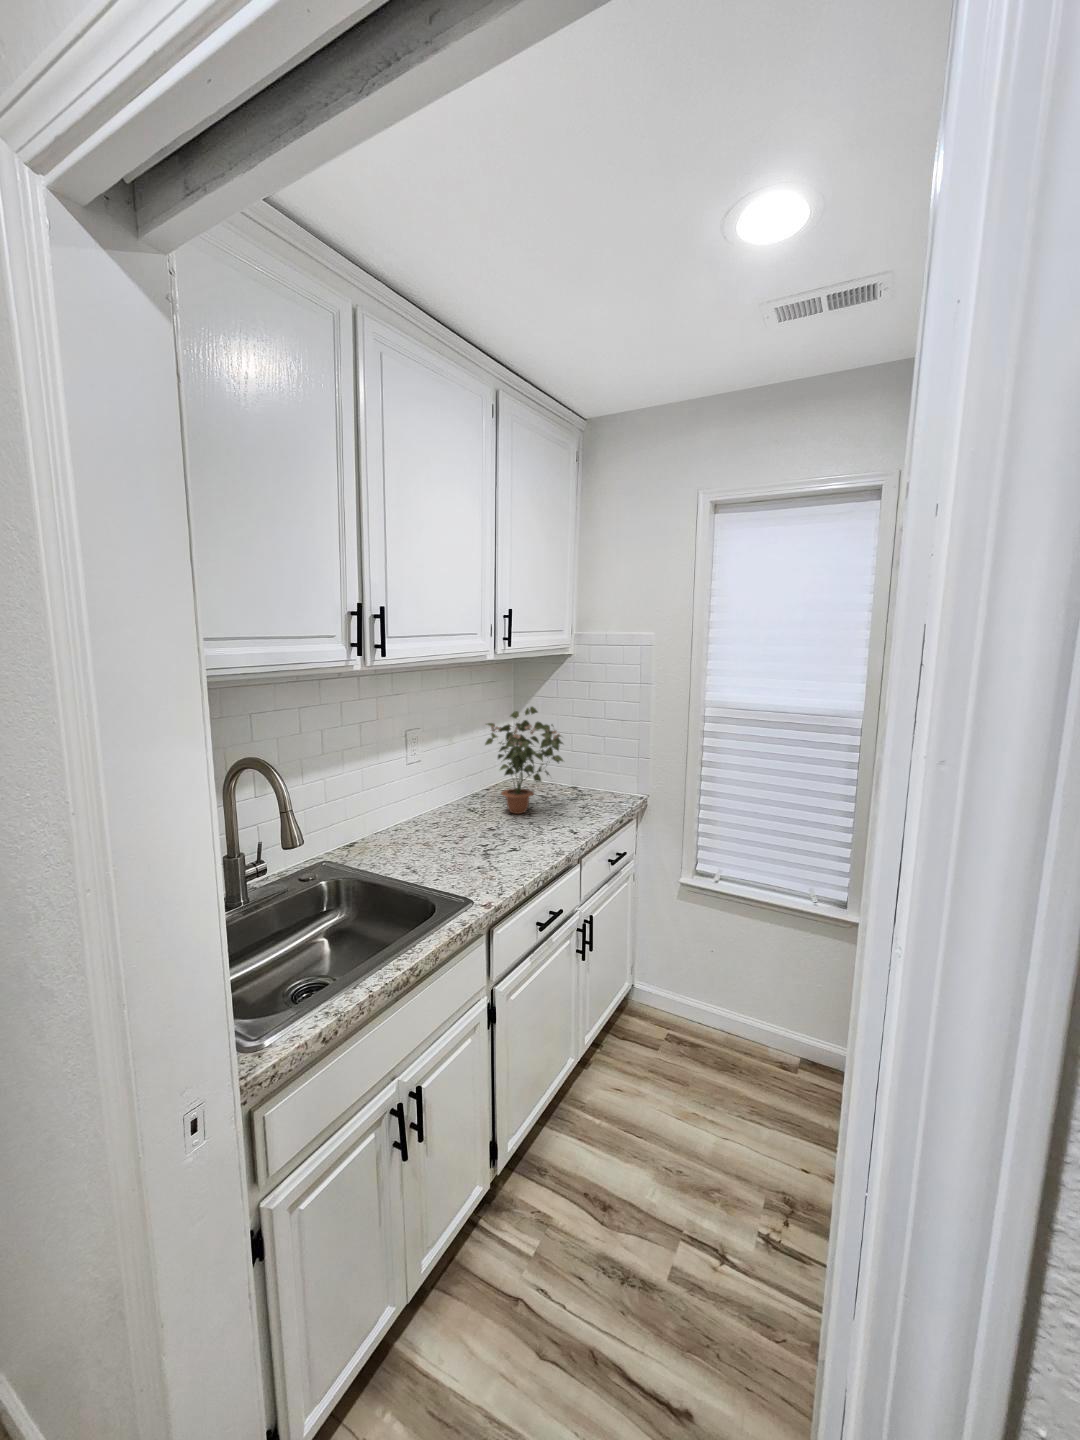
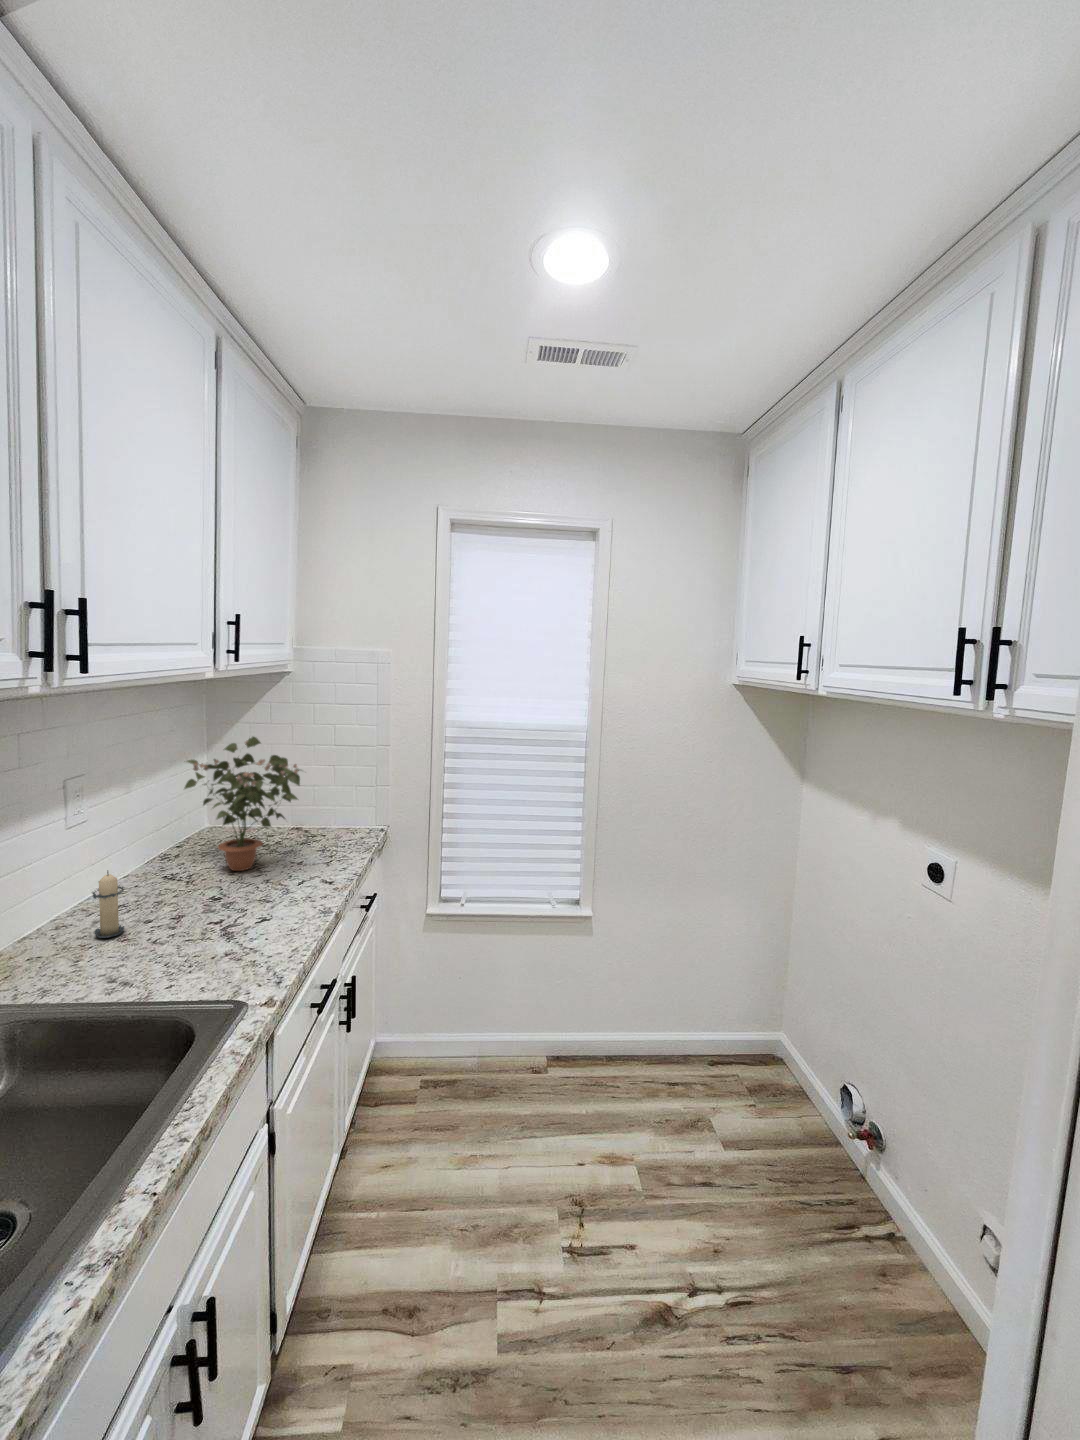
candle: none [405,796,428,844] -> present [92,870,124,938]

